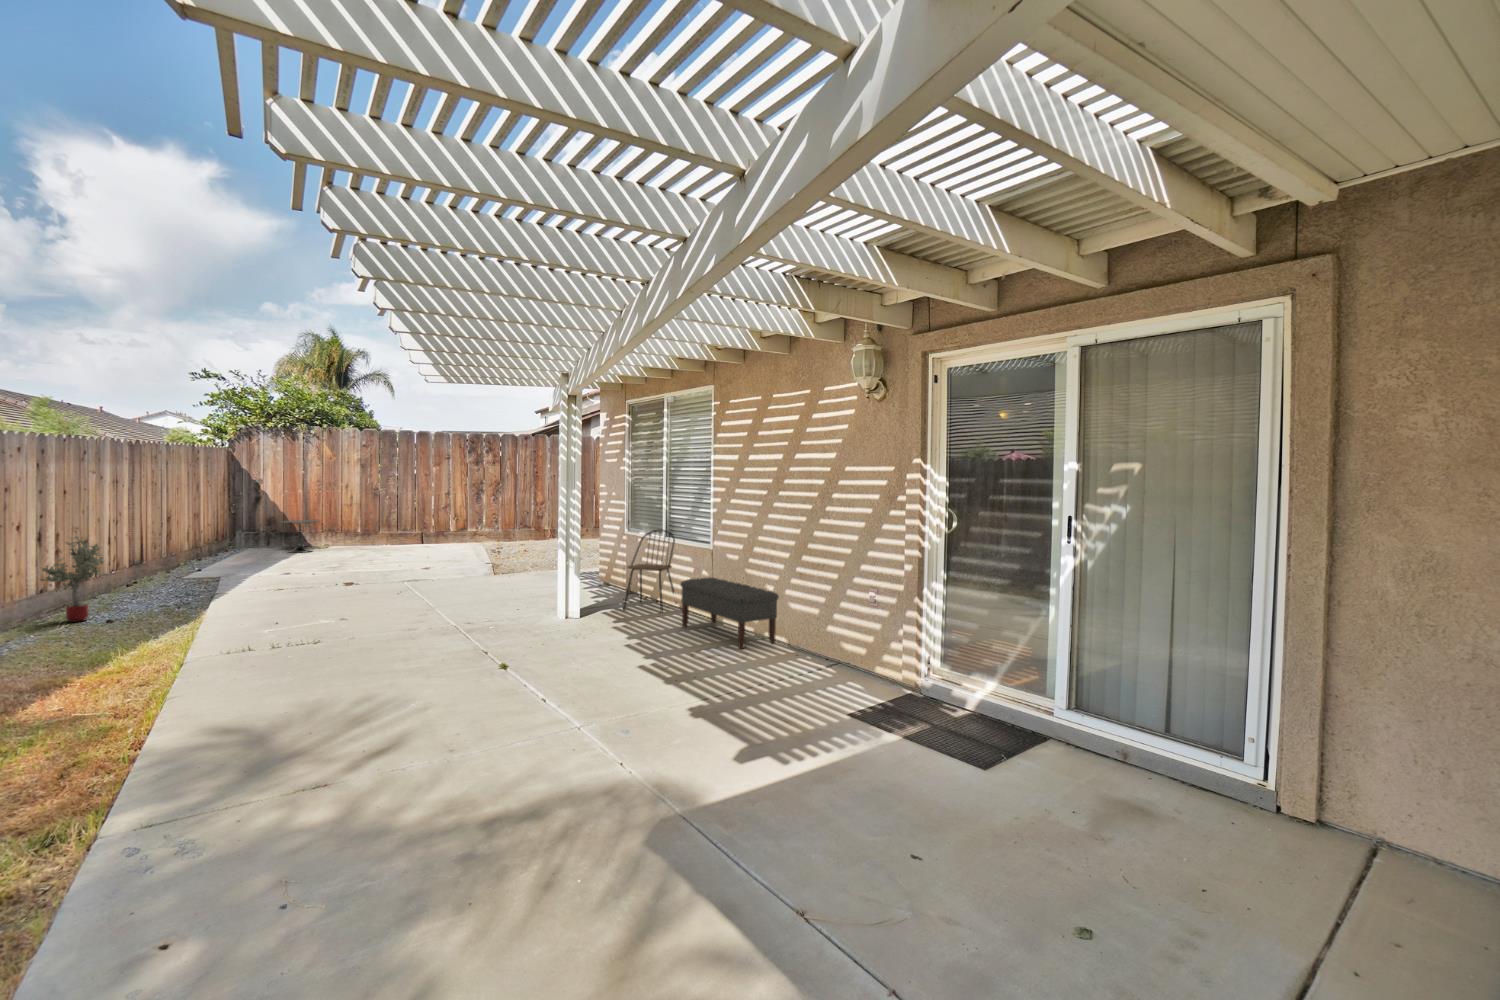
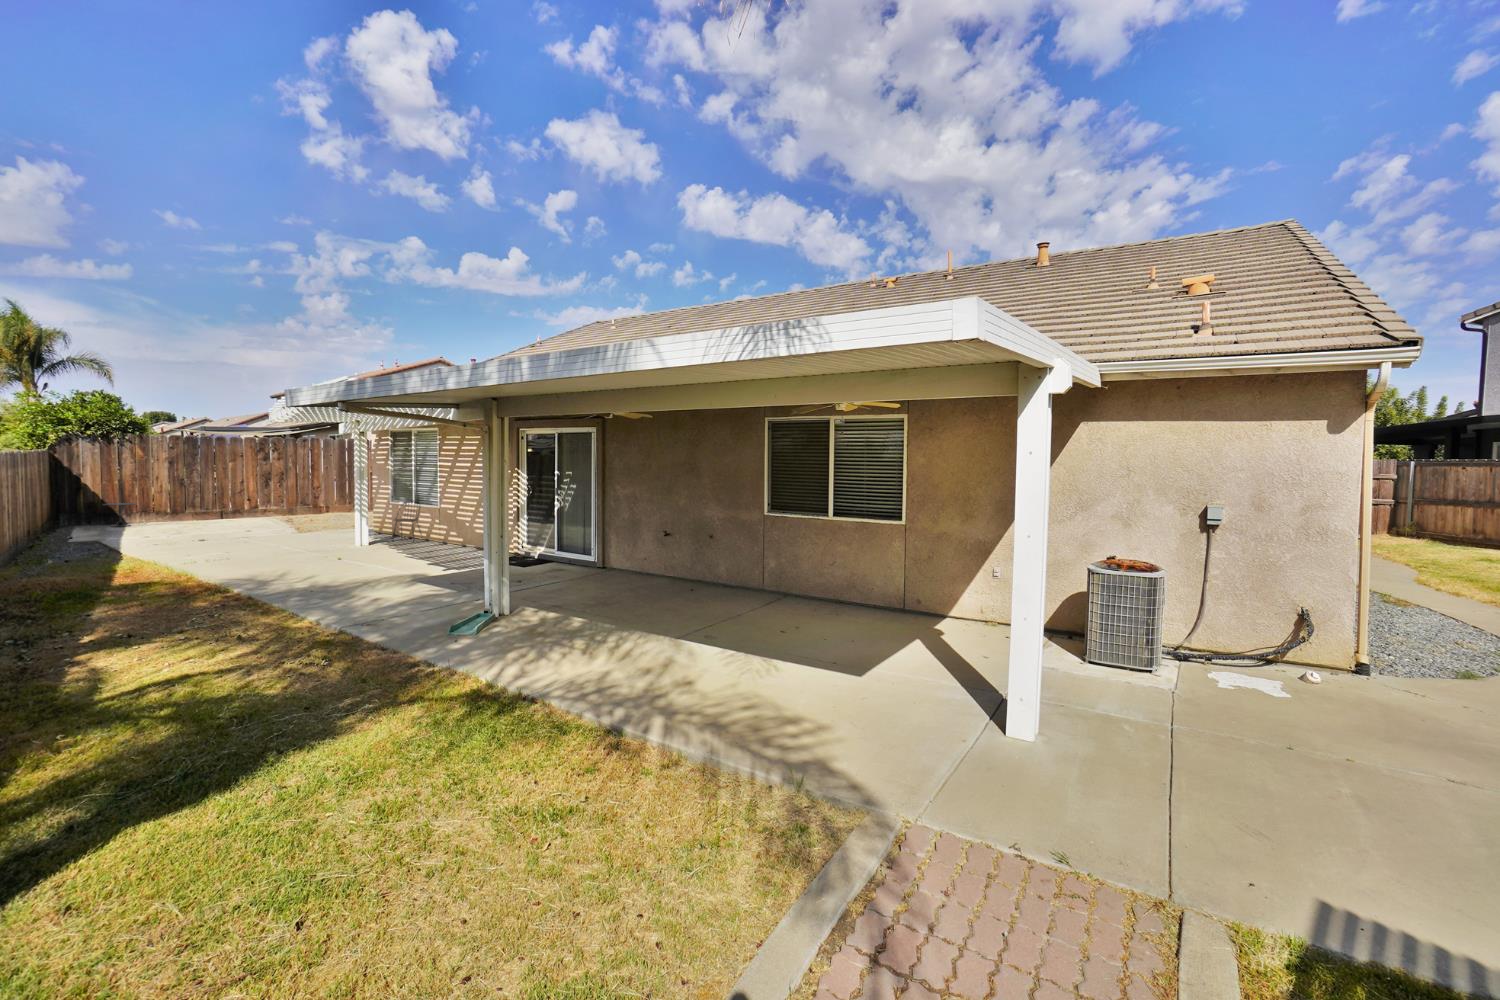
potted tree: present [40,536,104,622] -> none [38,510,73,557]
bench: present [681,577,779,649] -> none [423,522,471,550]

